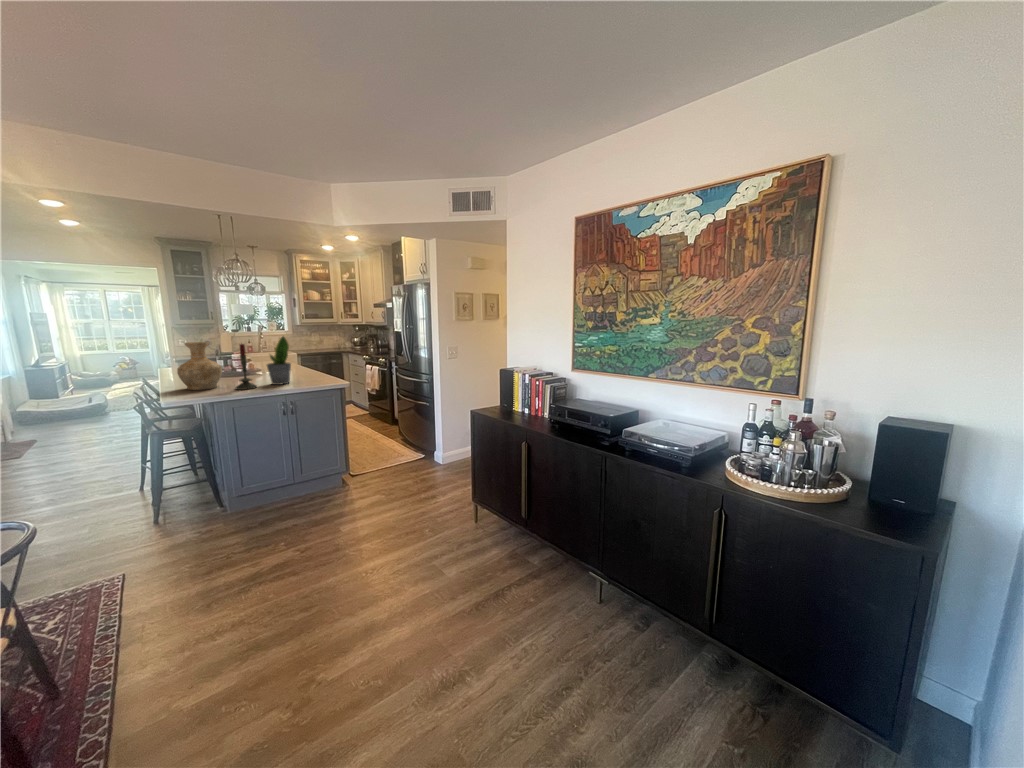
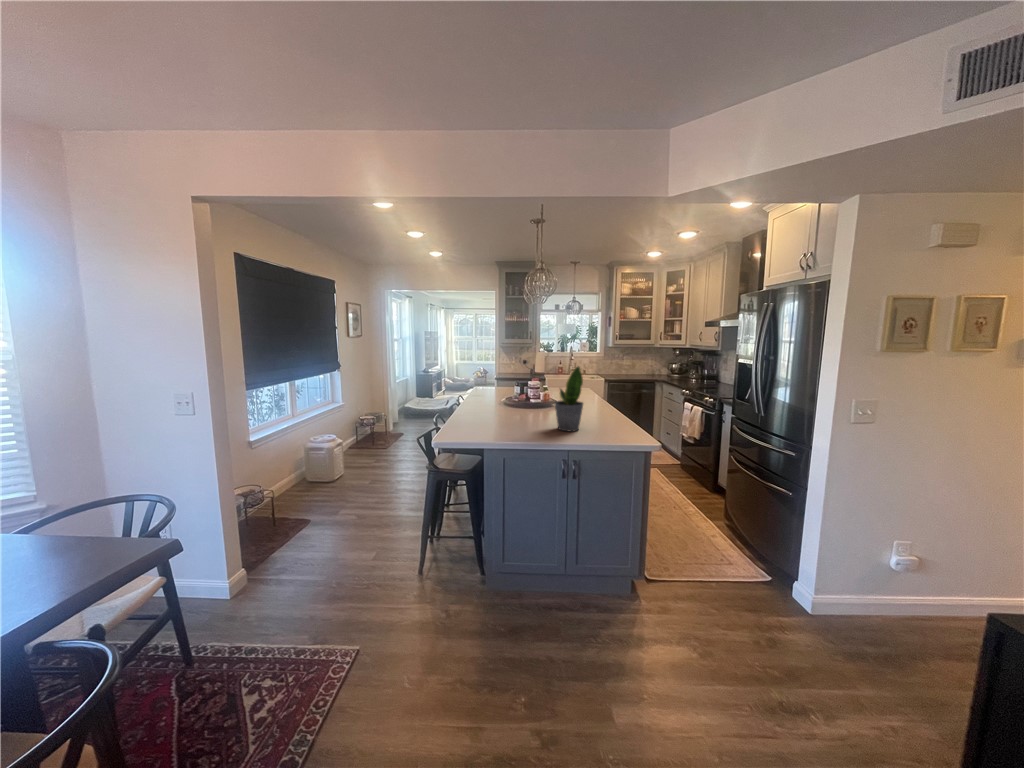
vase: present [177,342,222,390] -> none [468,368,509,426]
candle: present [235,344,257,390] -> none [516,373,539,434]

